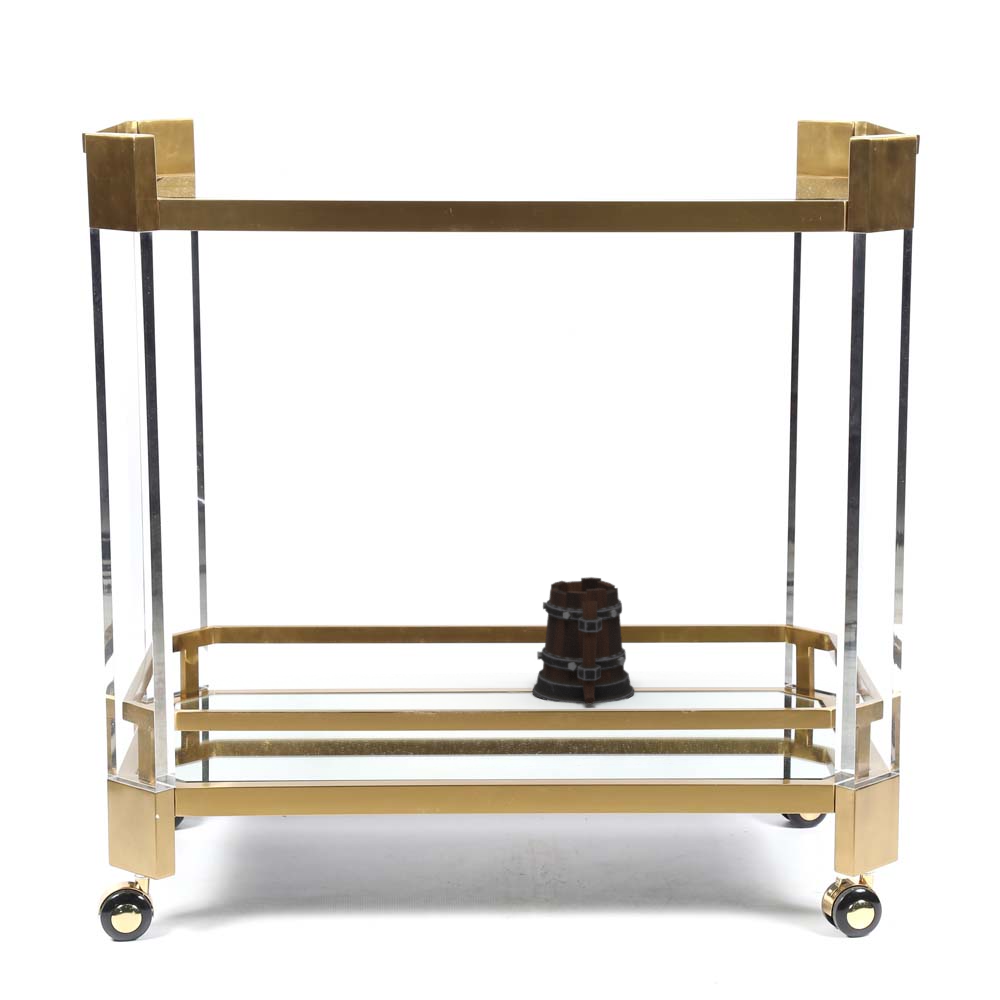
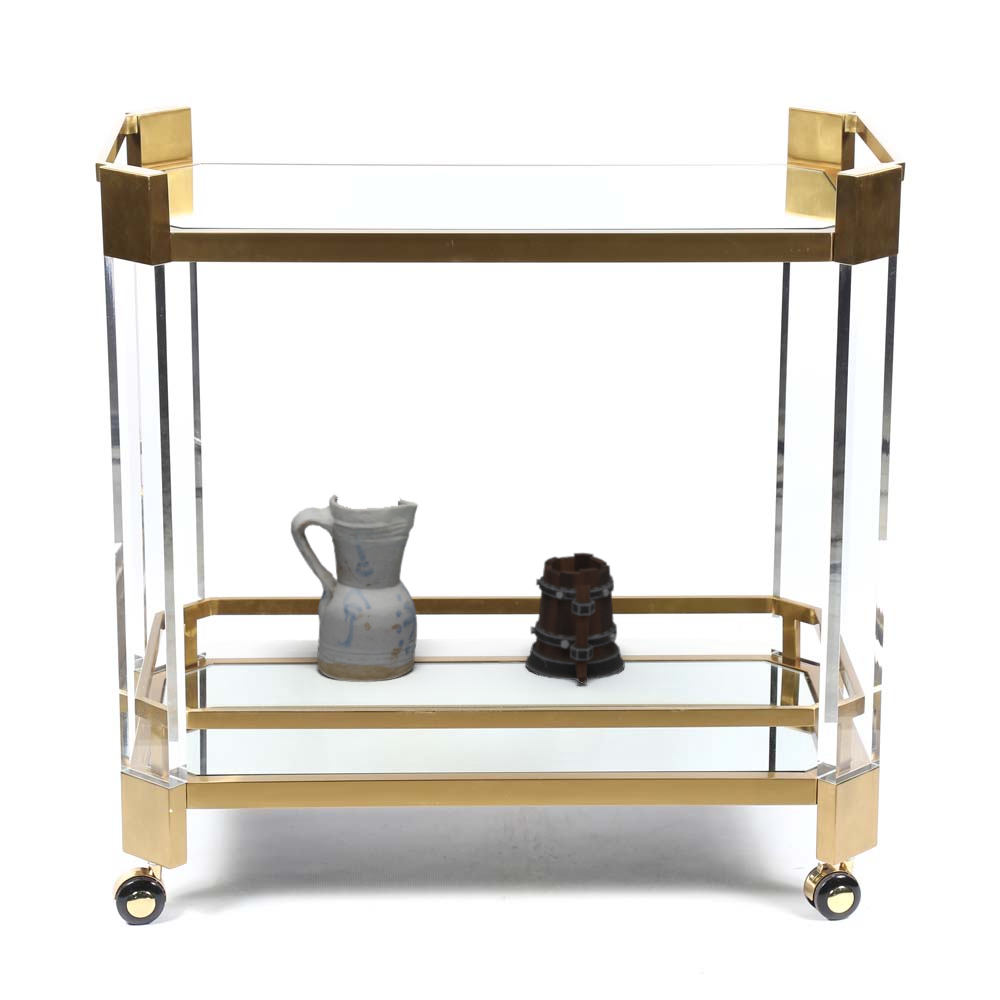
ceramic pitcher: none [292,510,421,706] -> present [291,495,418,682]

